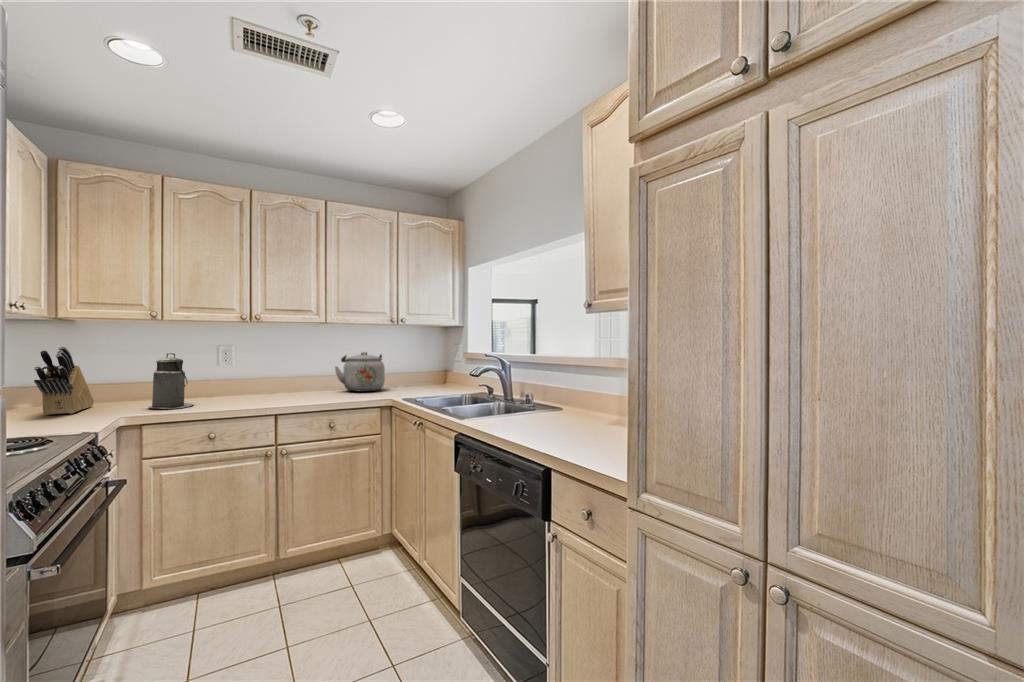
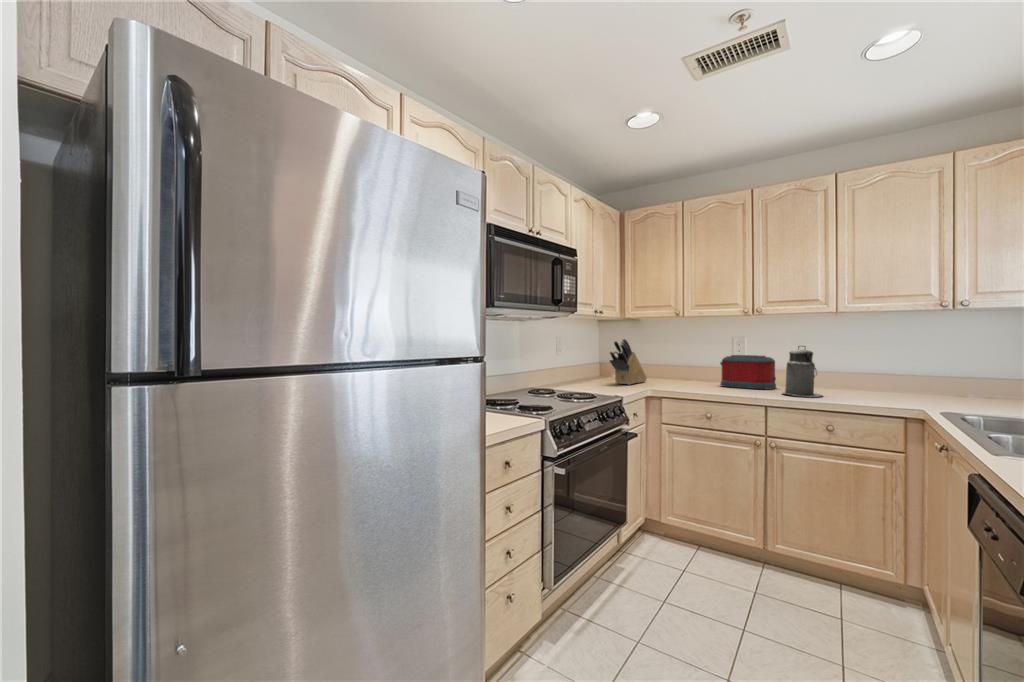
kettle: present [335,352,385,392] -> none [853,349,930,398]
canister: present [148,353,194,409] -> present [782,346,822,397]
toaster: none [204,362,267,400] -> present [720,355,776,390]

